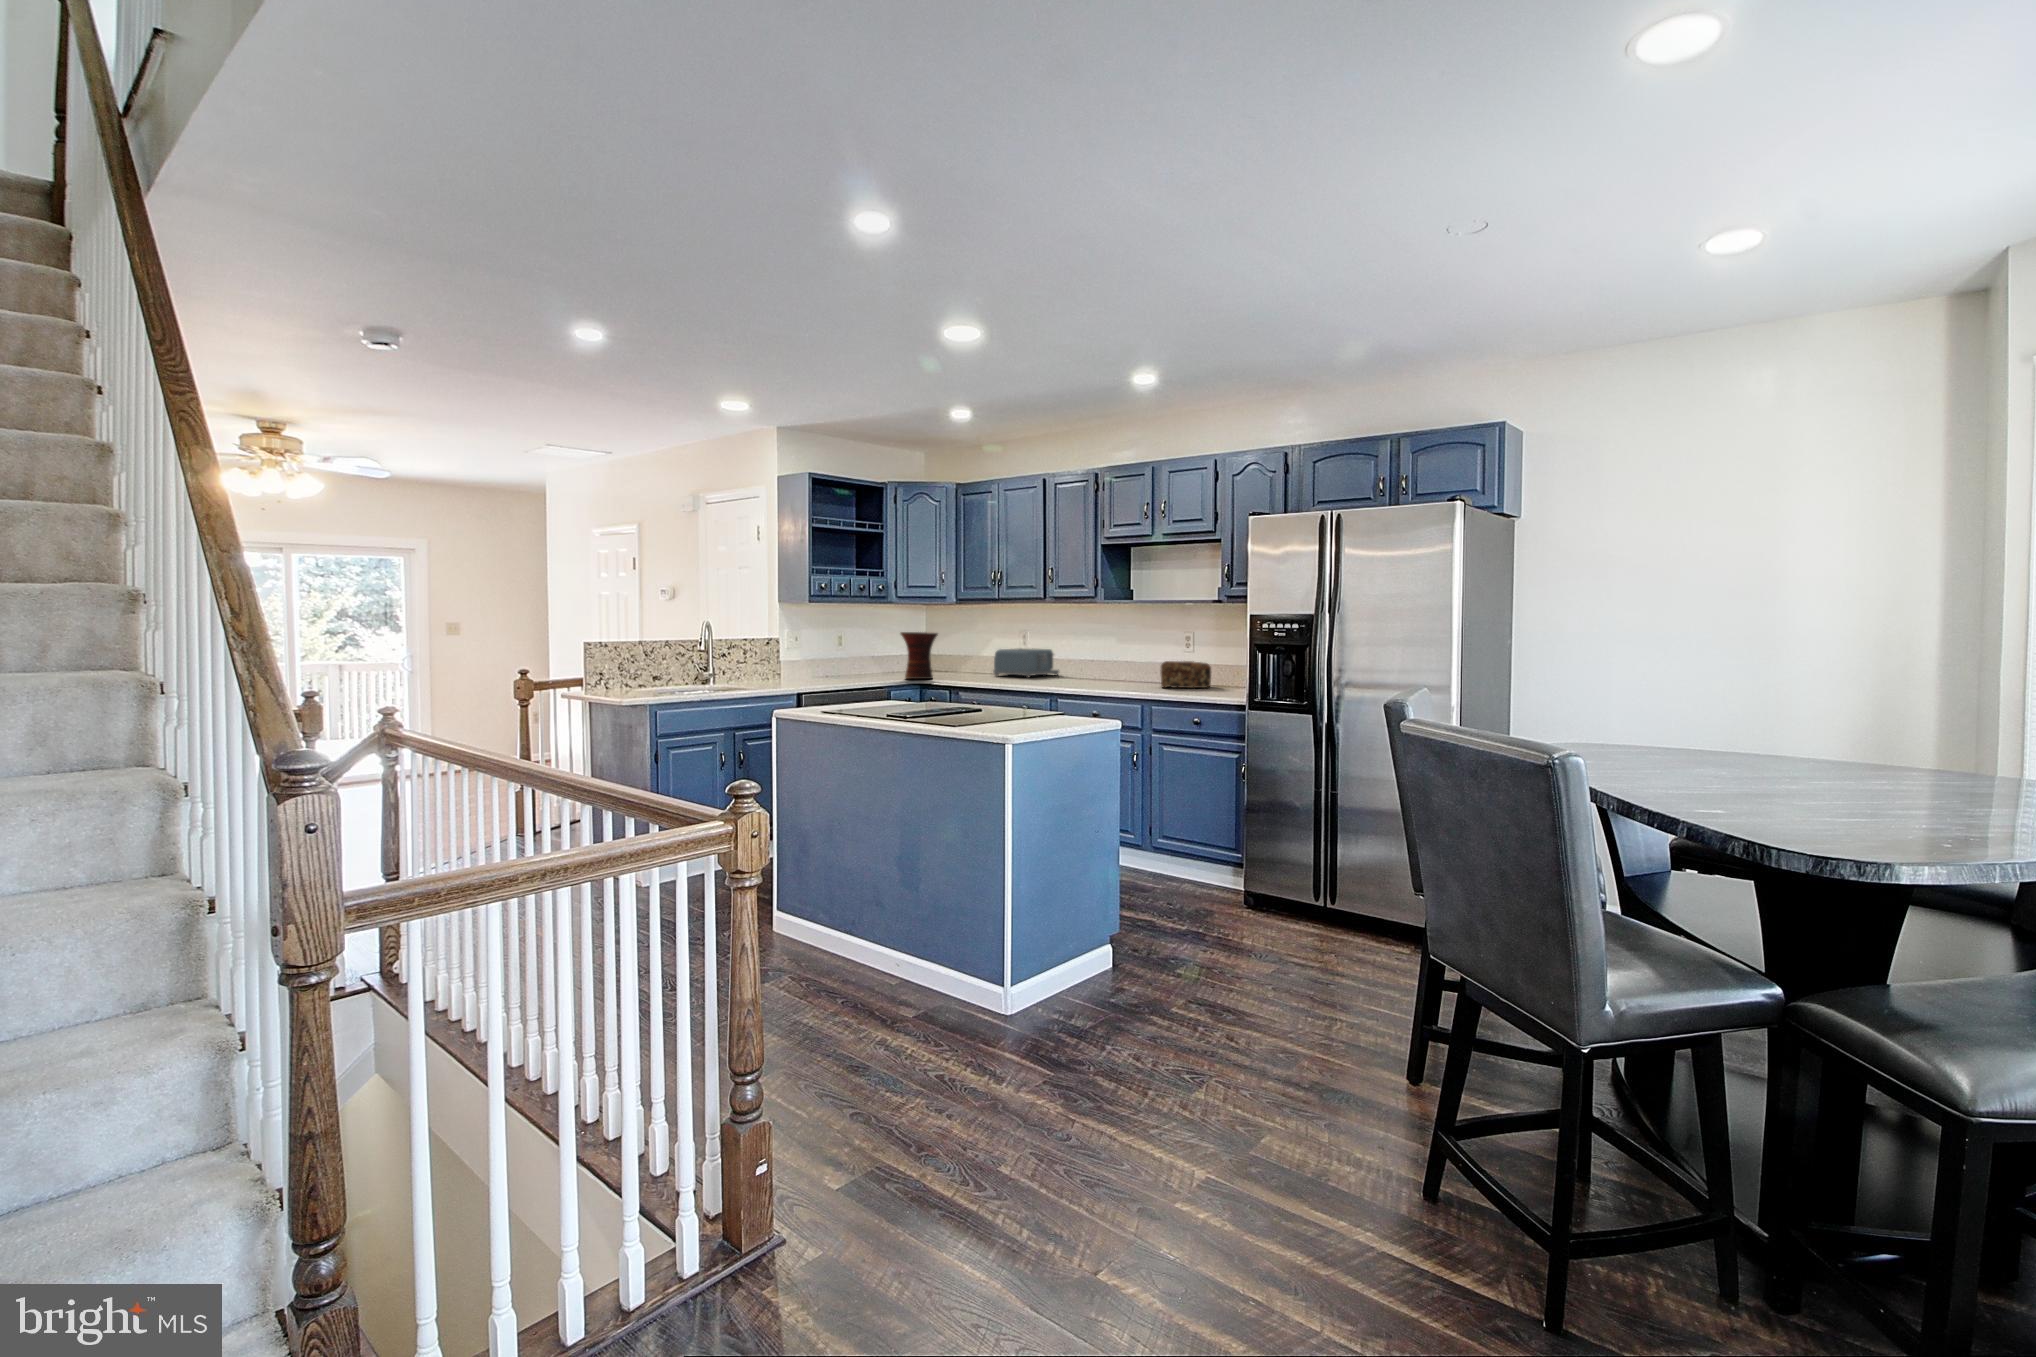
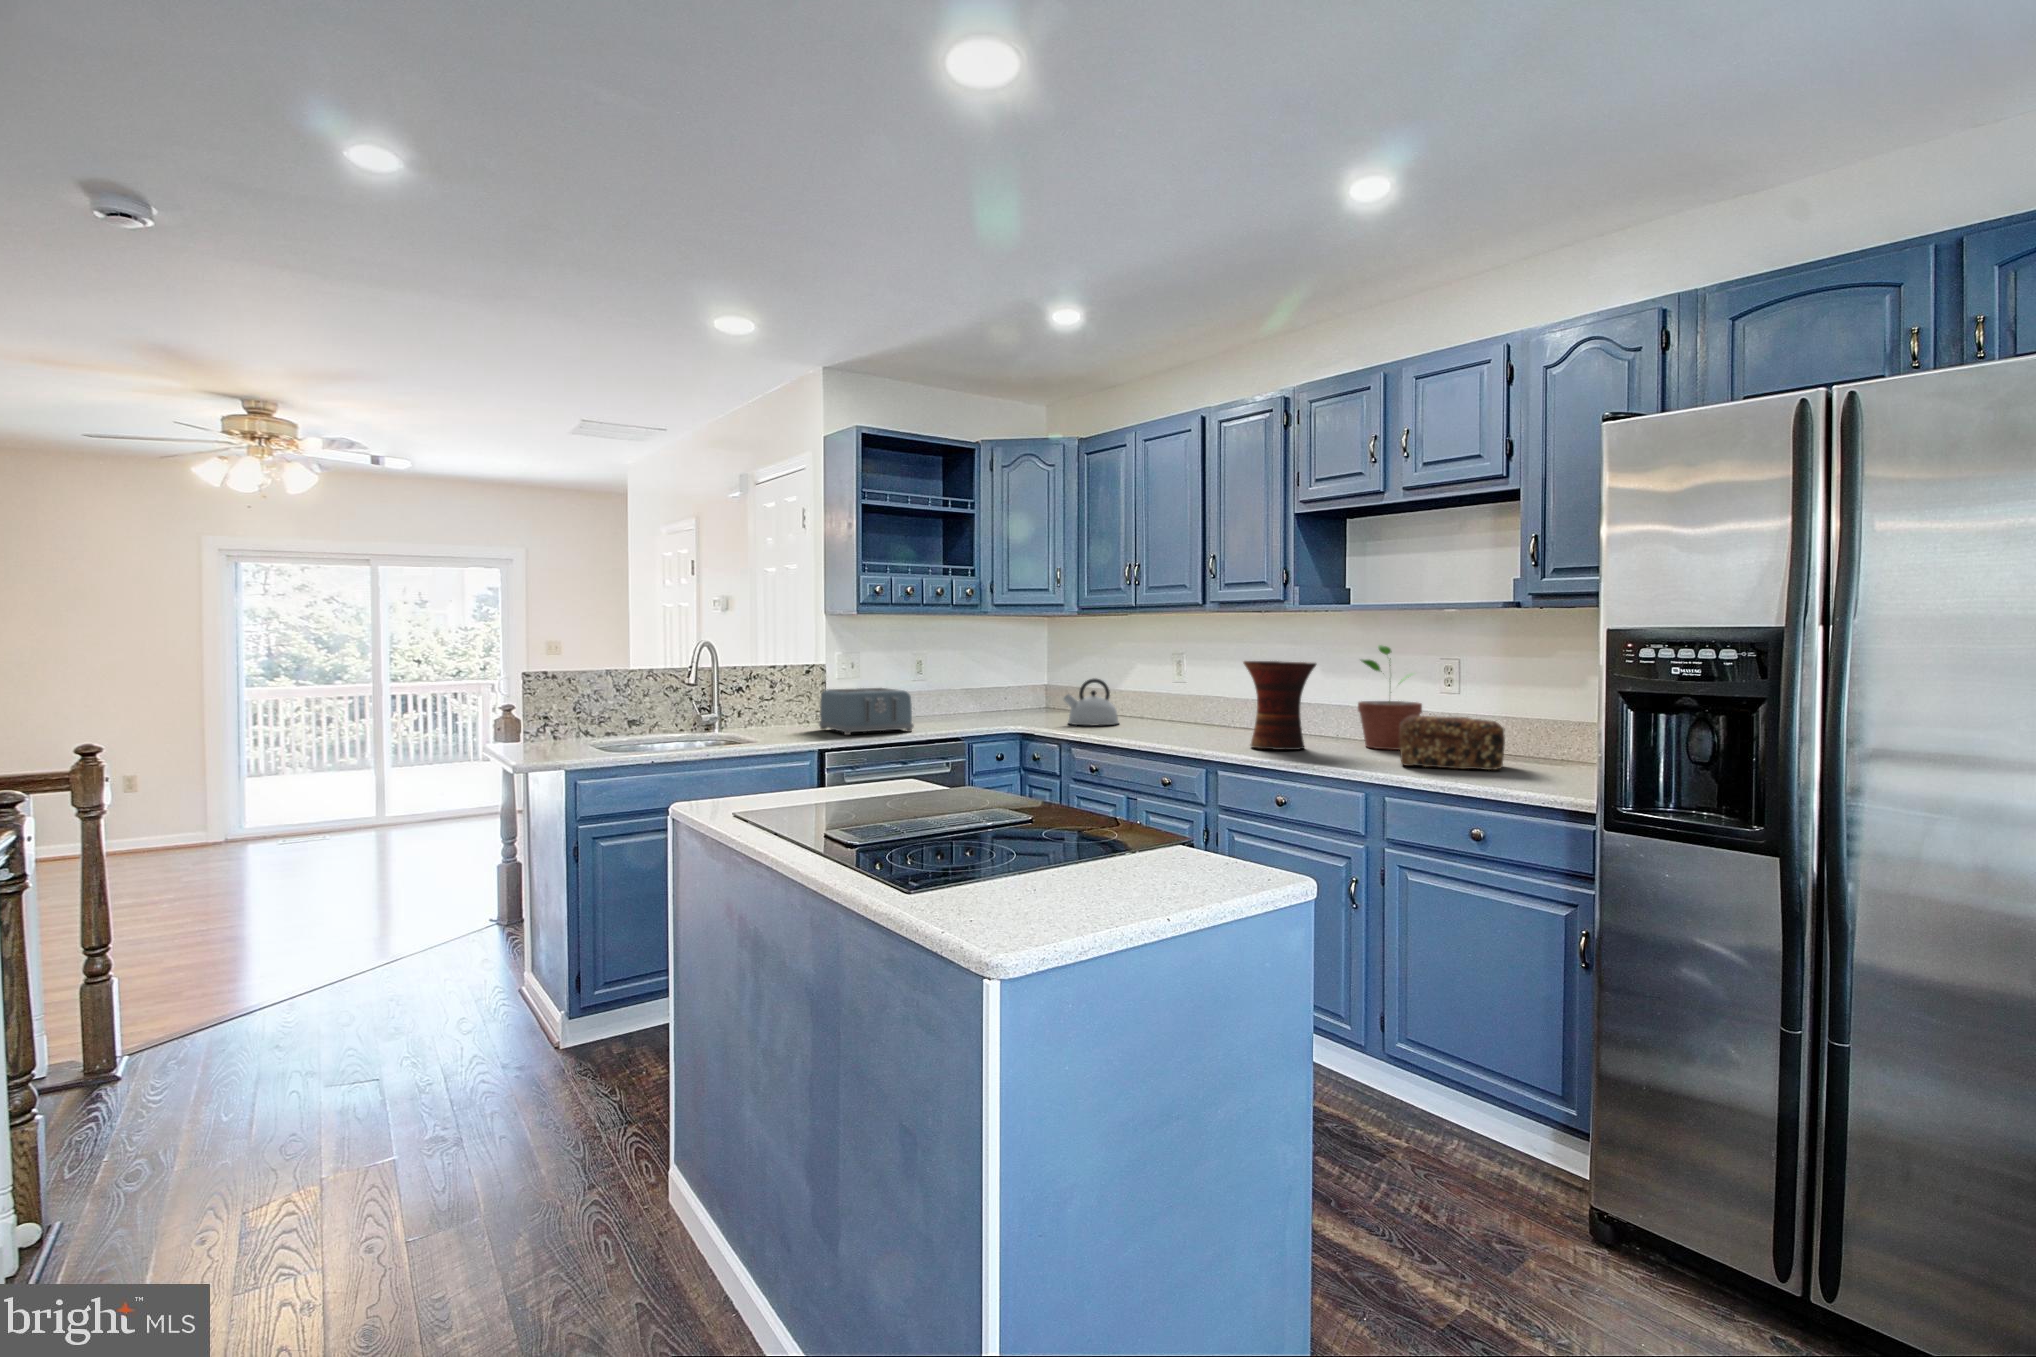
potted plant: none [1135,623,1170,682] -> present [1358,645,1422,750]
vase: present [901,632,938,679] -> present [1243,661,1316,750]
kettle: none [947,645,984,676] -> present [1064,678,1119,725]
toaster: present [993,648,1059,677] -> present [819,688,914,735]

